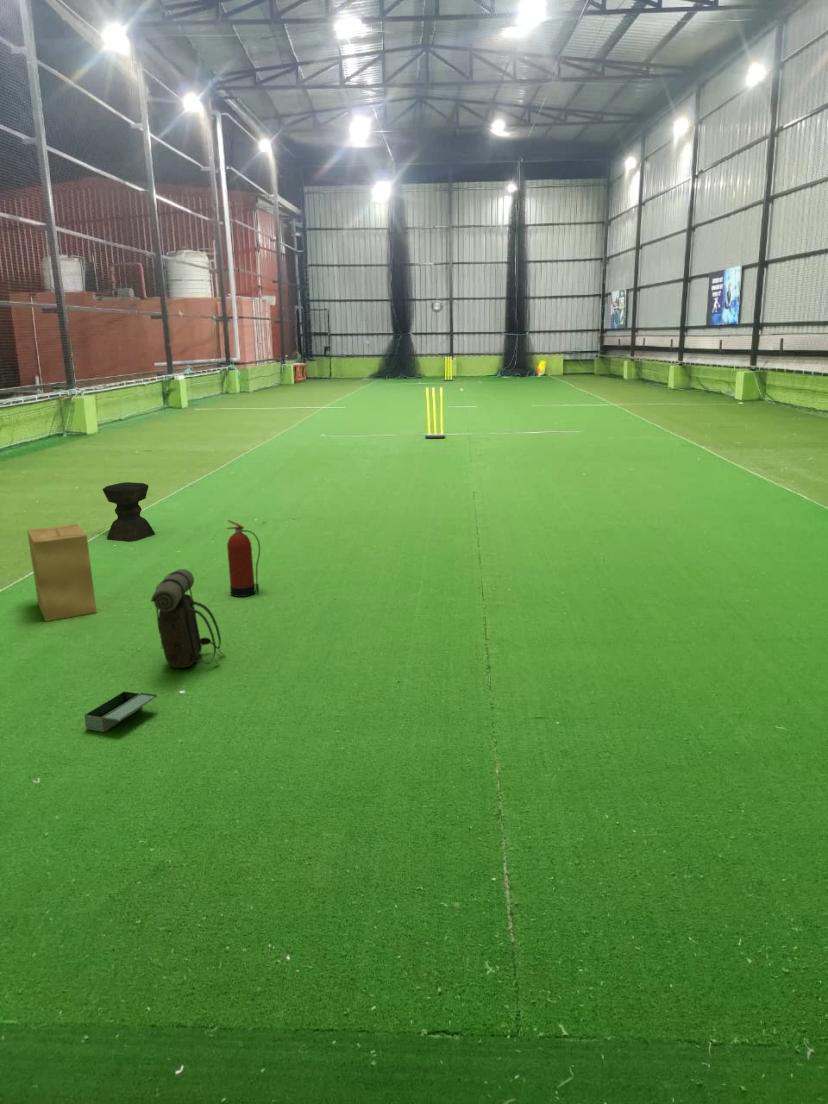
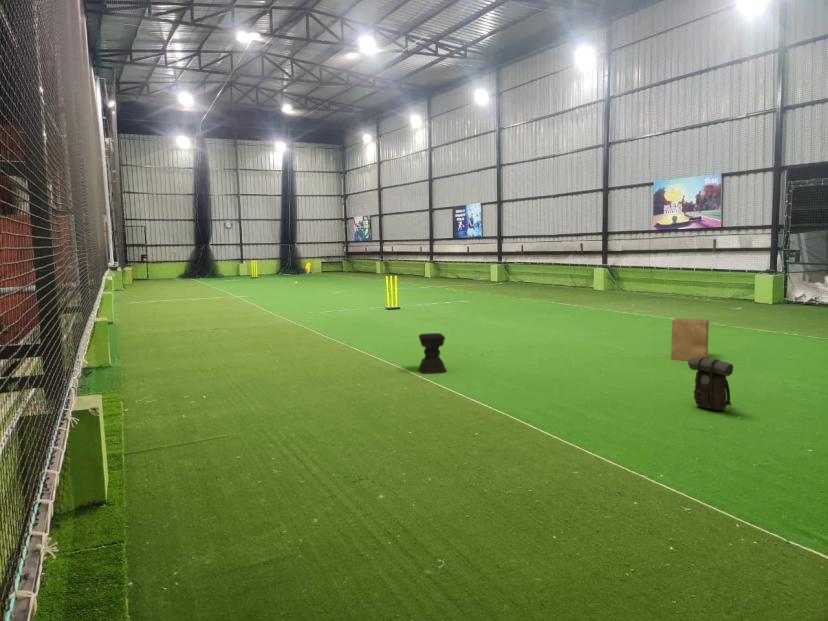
fire extinguisher: present [227,520,260,597] -> none [609,339,629,385]
cardboard box: present [27,524,97,621] -> present [671,319,709,361]
toolbox: present [84,691,157,732] -> none [755,415,799,435]

